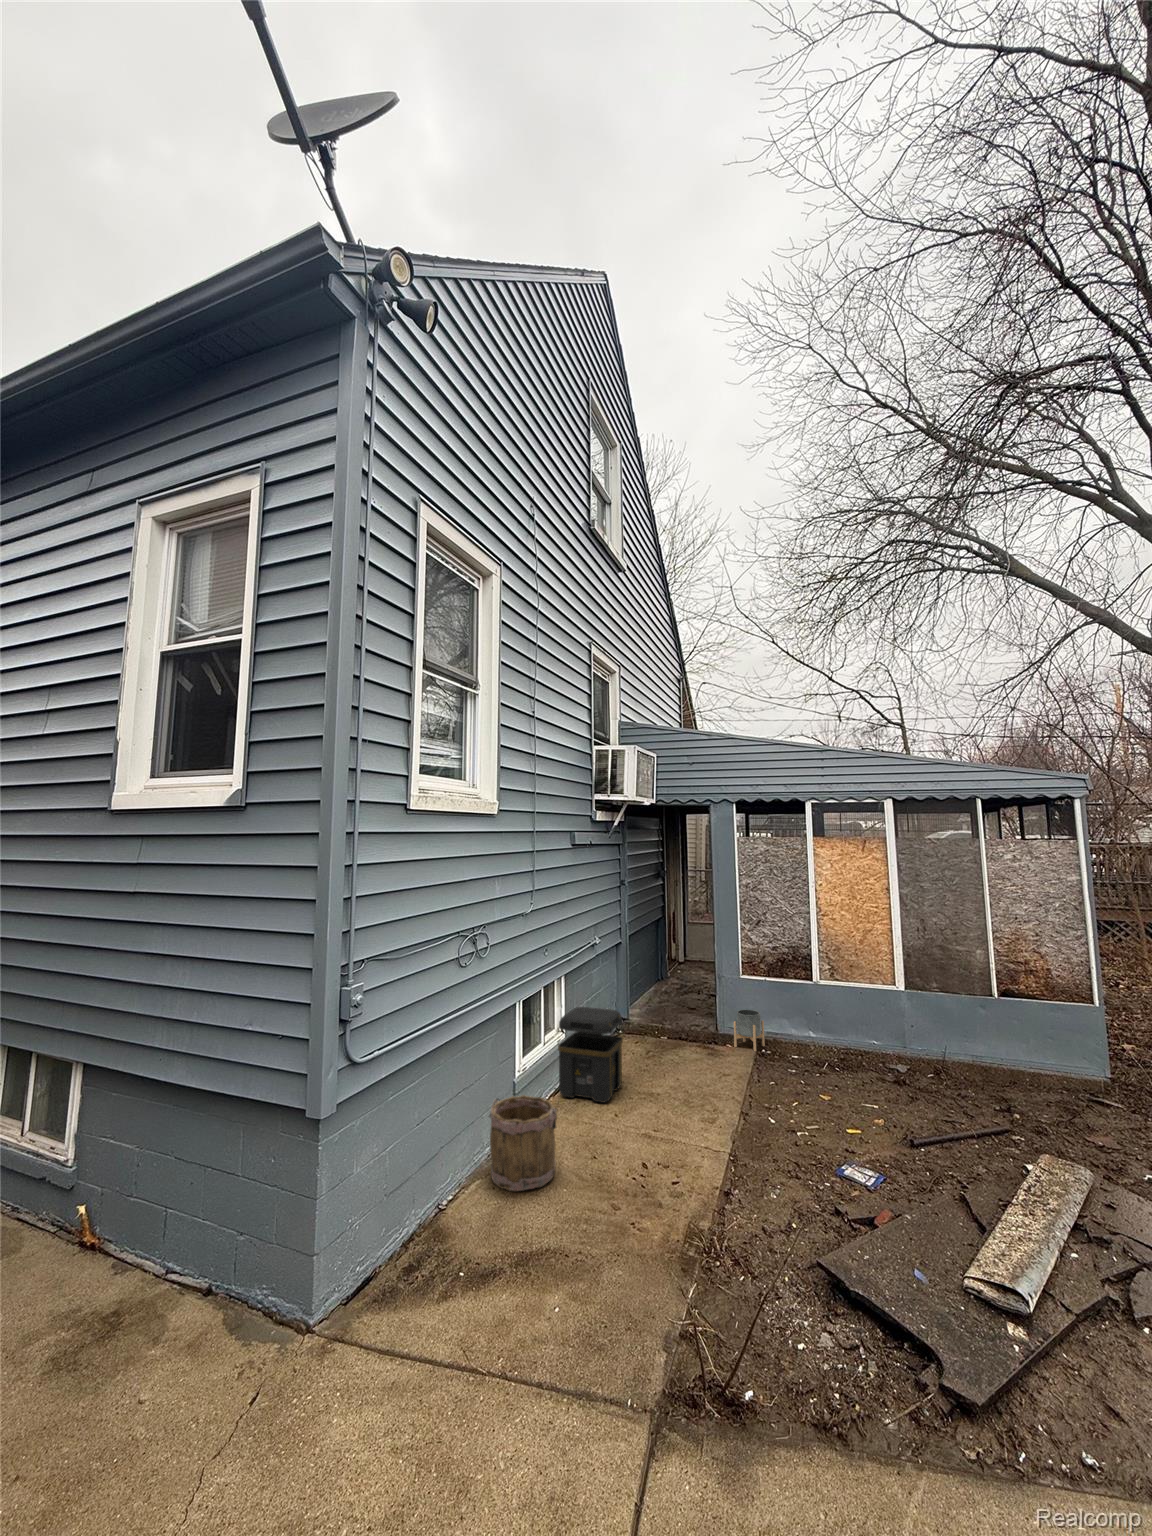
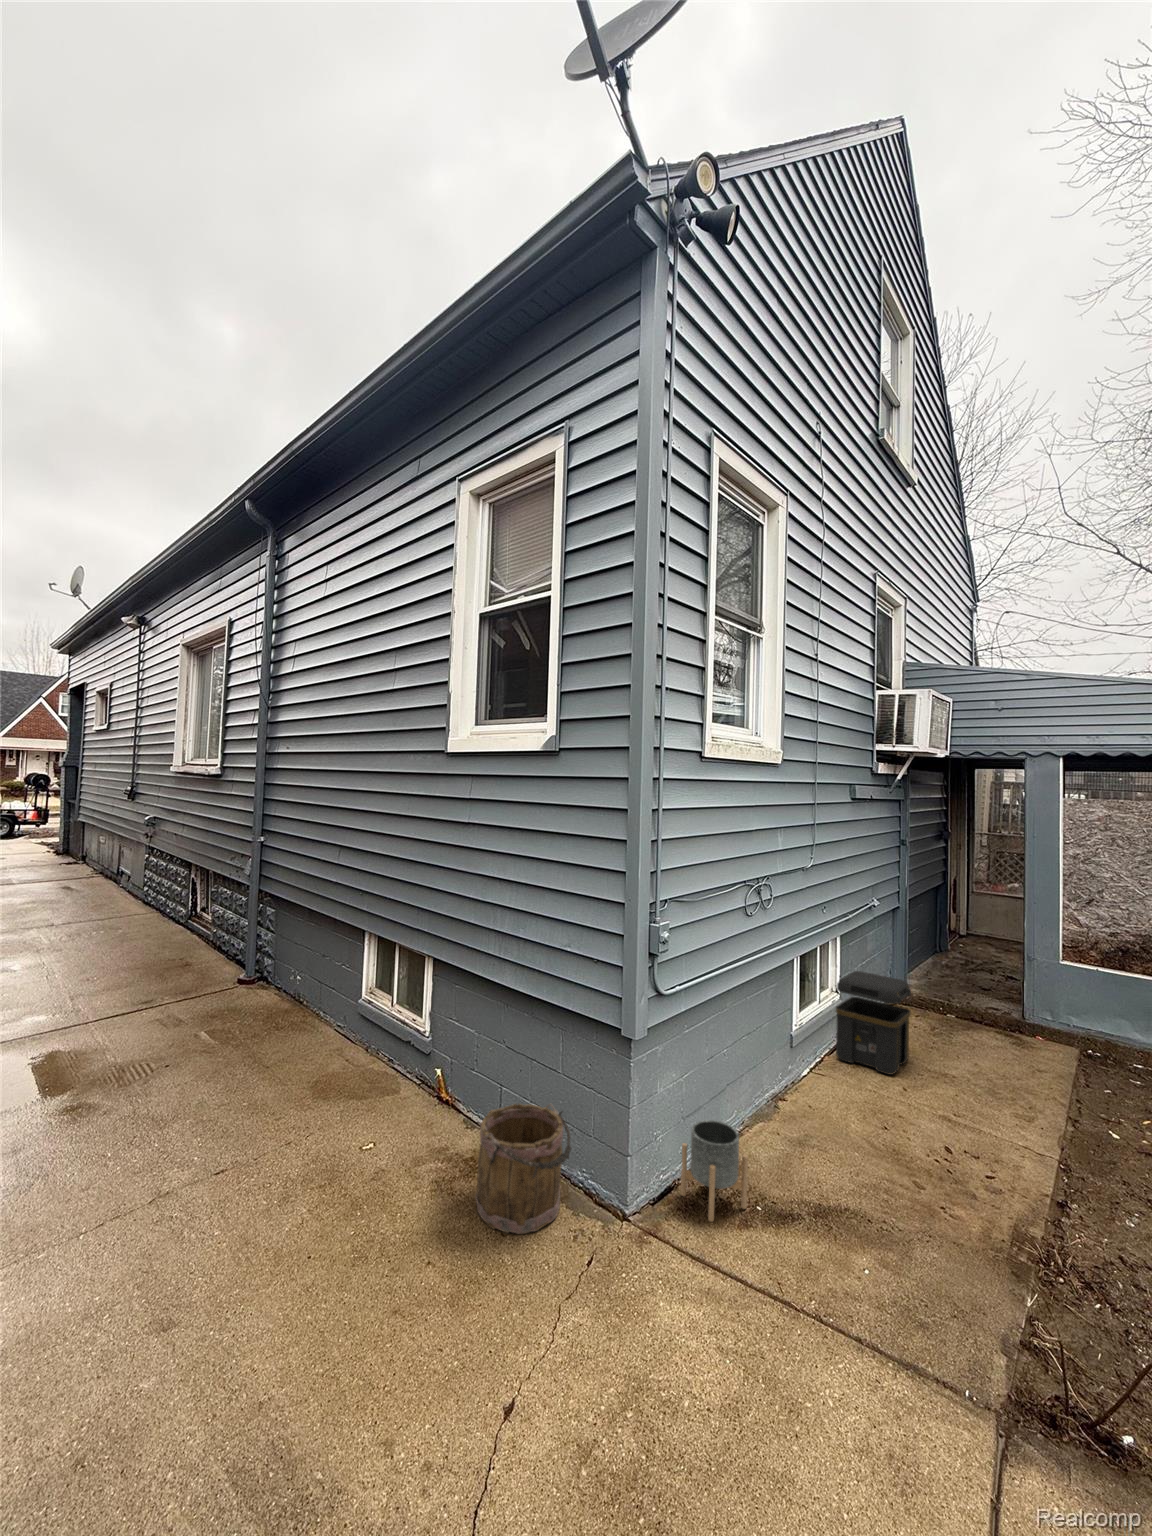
planter: present [734,1010,765,1052] -> present [681,1120,748,1222]
bucket: present [489,1095,557,1191] -> present [476,1104,571,1234]

